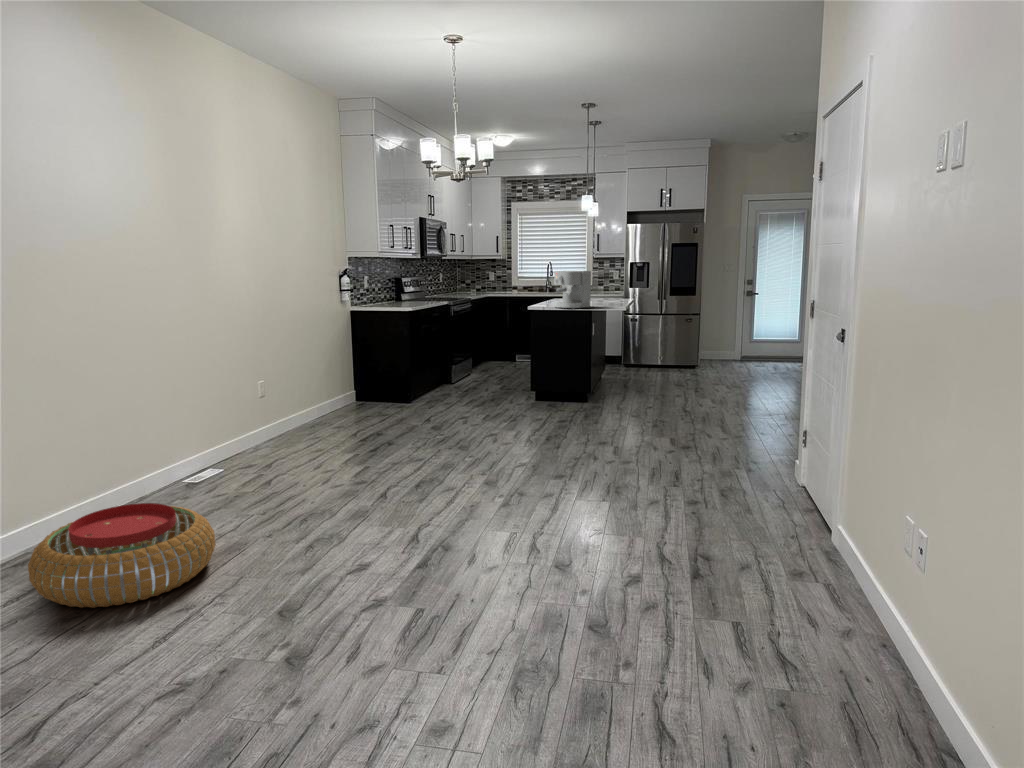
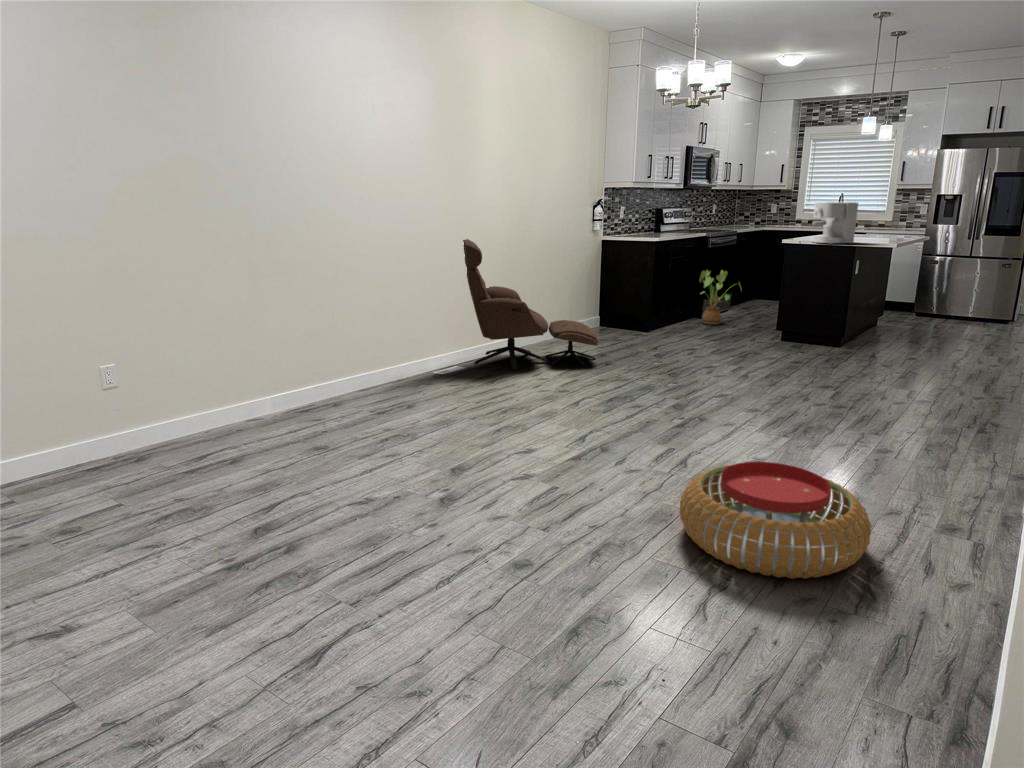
lounge chair: none [207,318,377,464] -> present [463,239,598,370]
house plant: none [447,336,489,390] -> present [699,270,741,325]
pouf: present [28,503,215,608] -> present [679,462,871,579]

